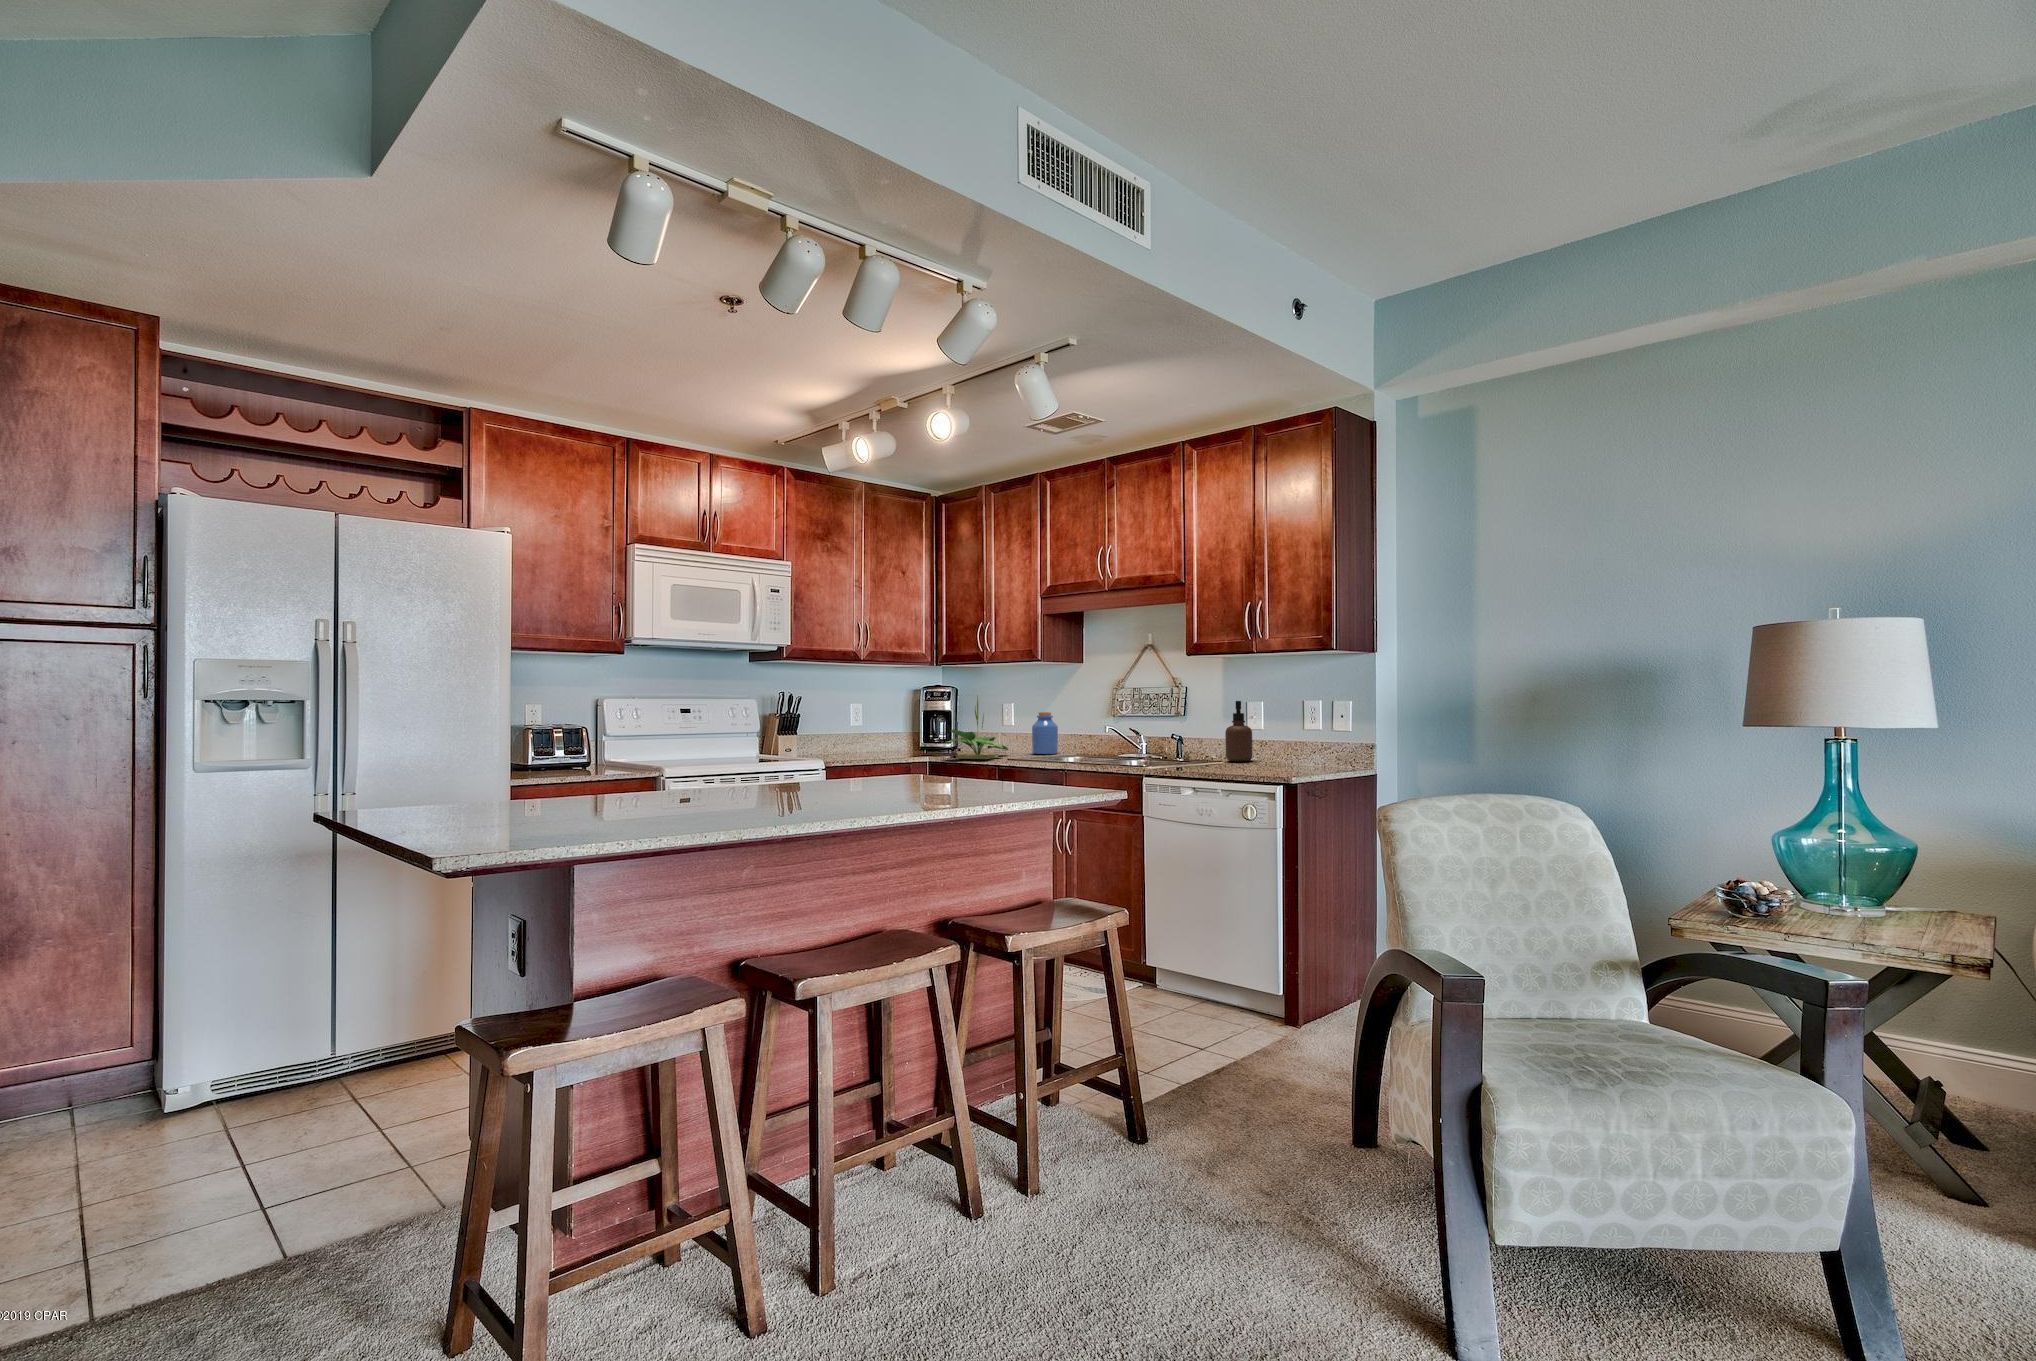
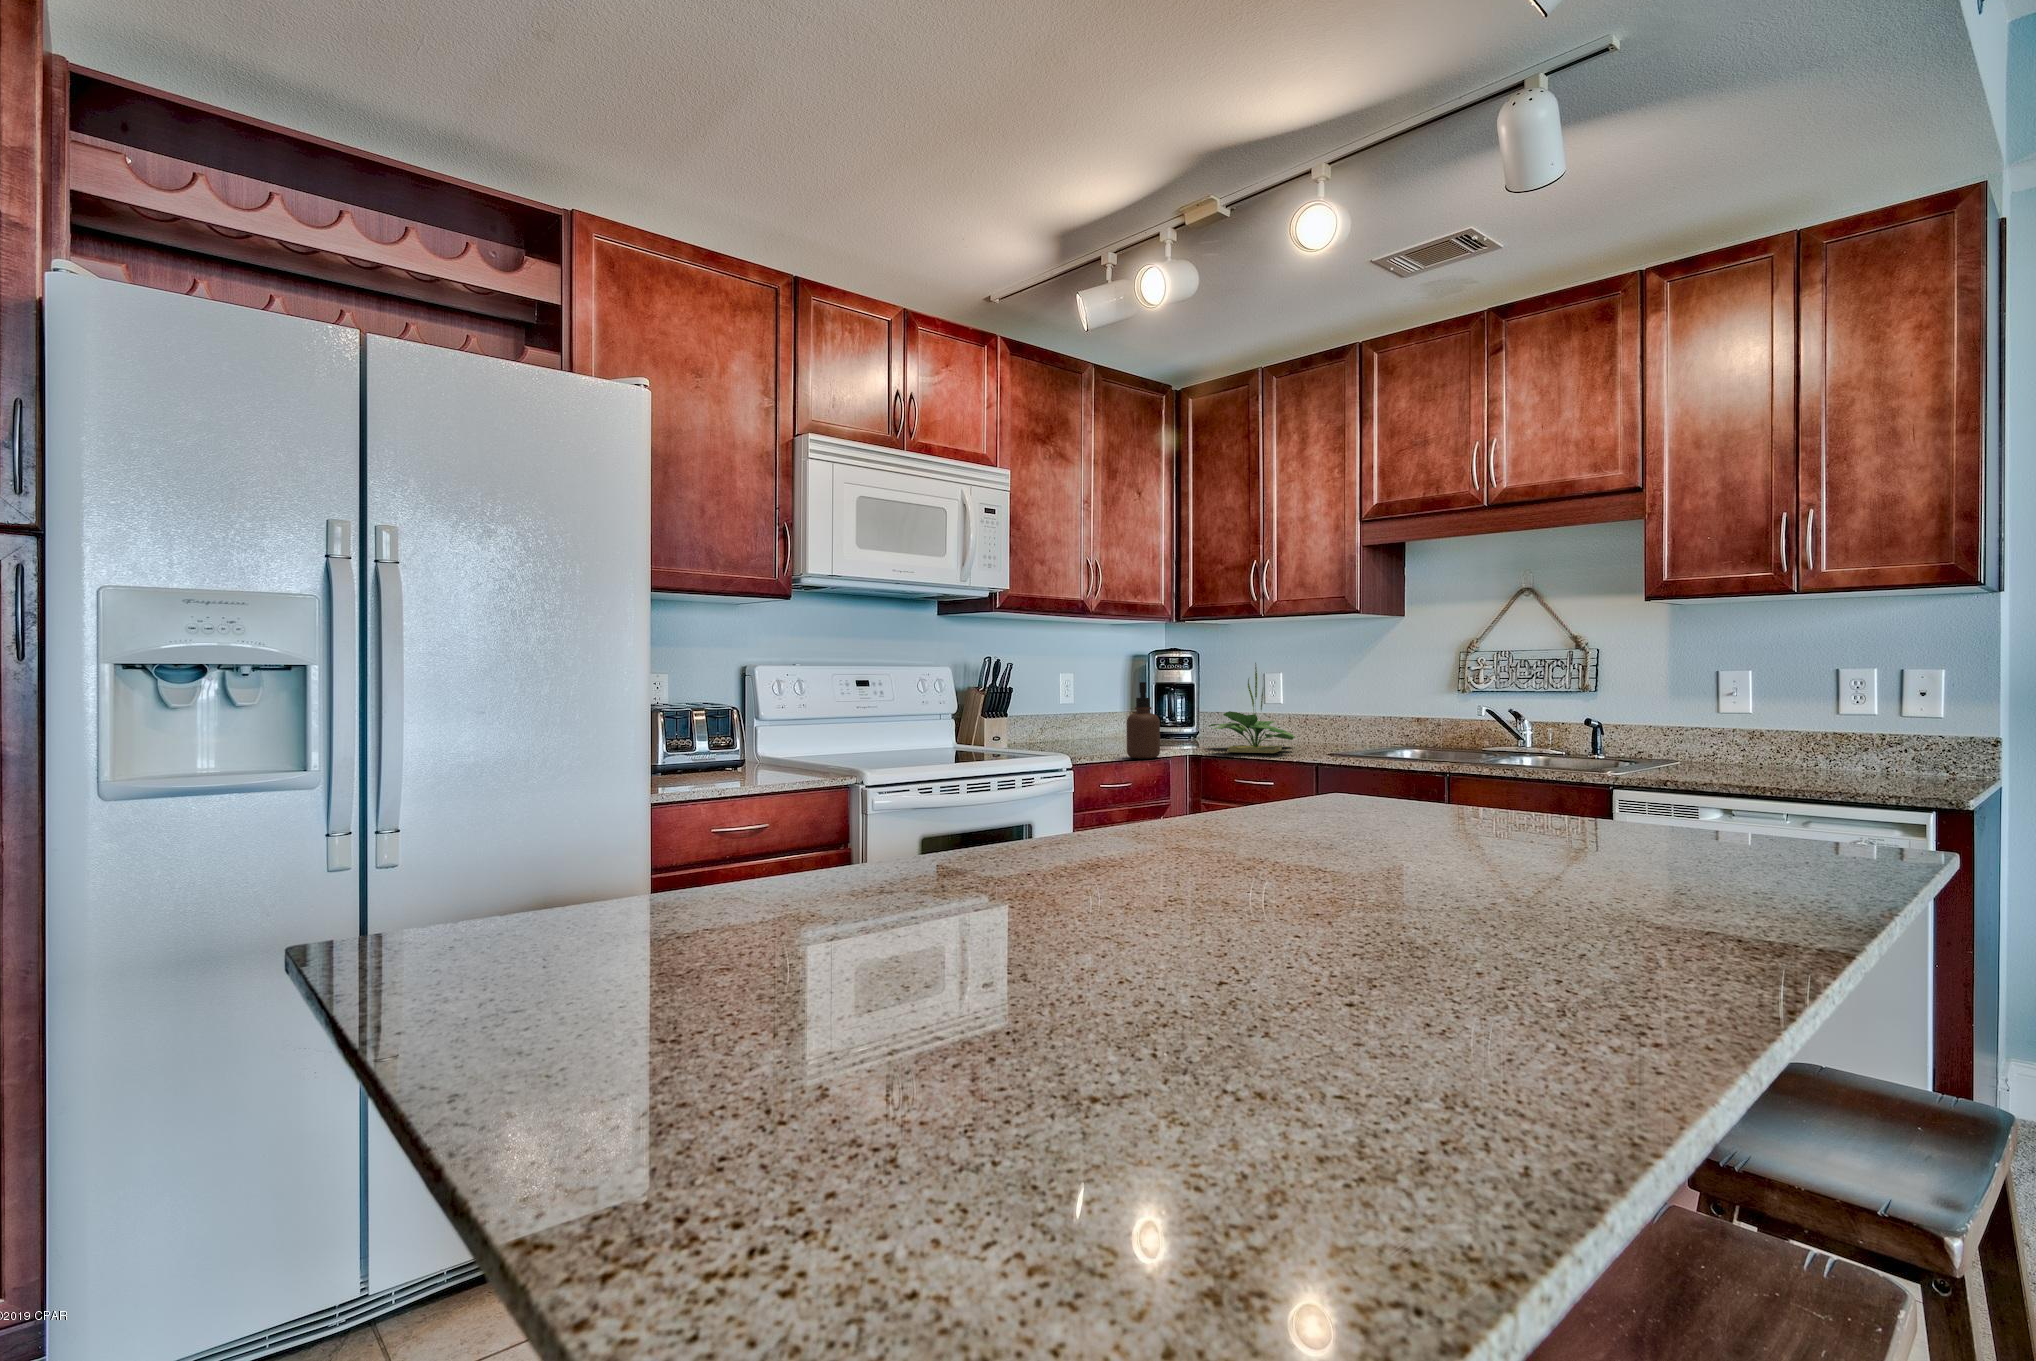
soap dispenser: present [1225,701,1252,762] -> present [1127,682,1160,759]
jar: present [1032,712,1058,754] -> none [1325,687,1363,745]

